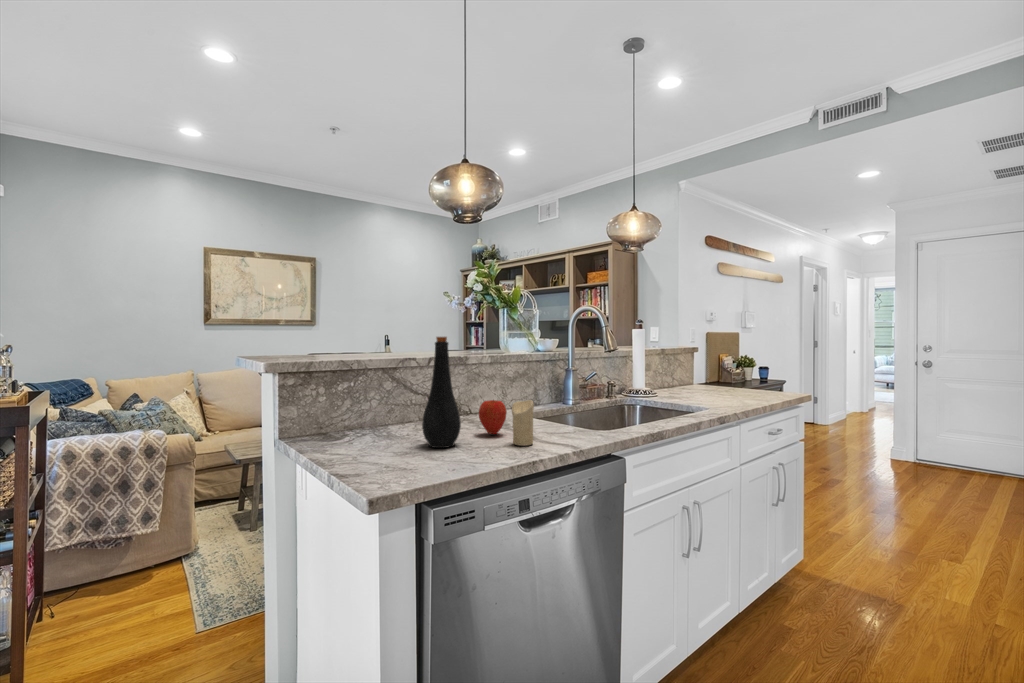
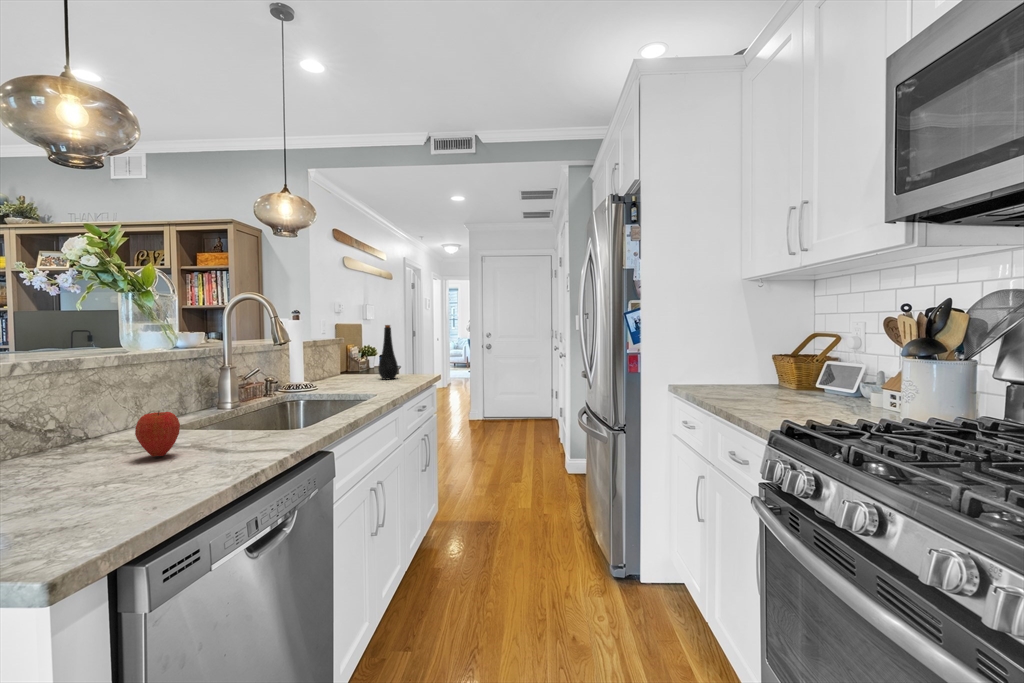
bottle: present [422,337,461,448] -> present [378,325,398,379]
candle: present [512,400,534,446] -> none [200,405,232,462]

